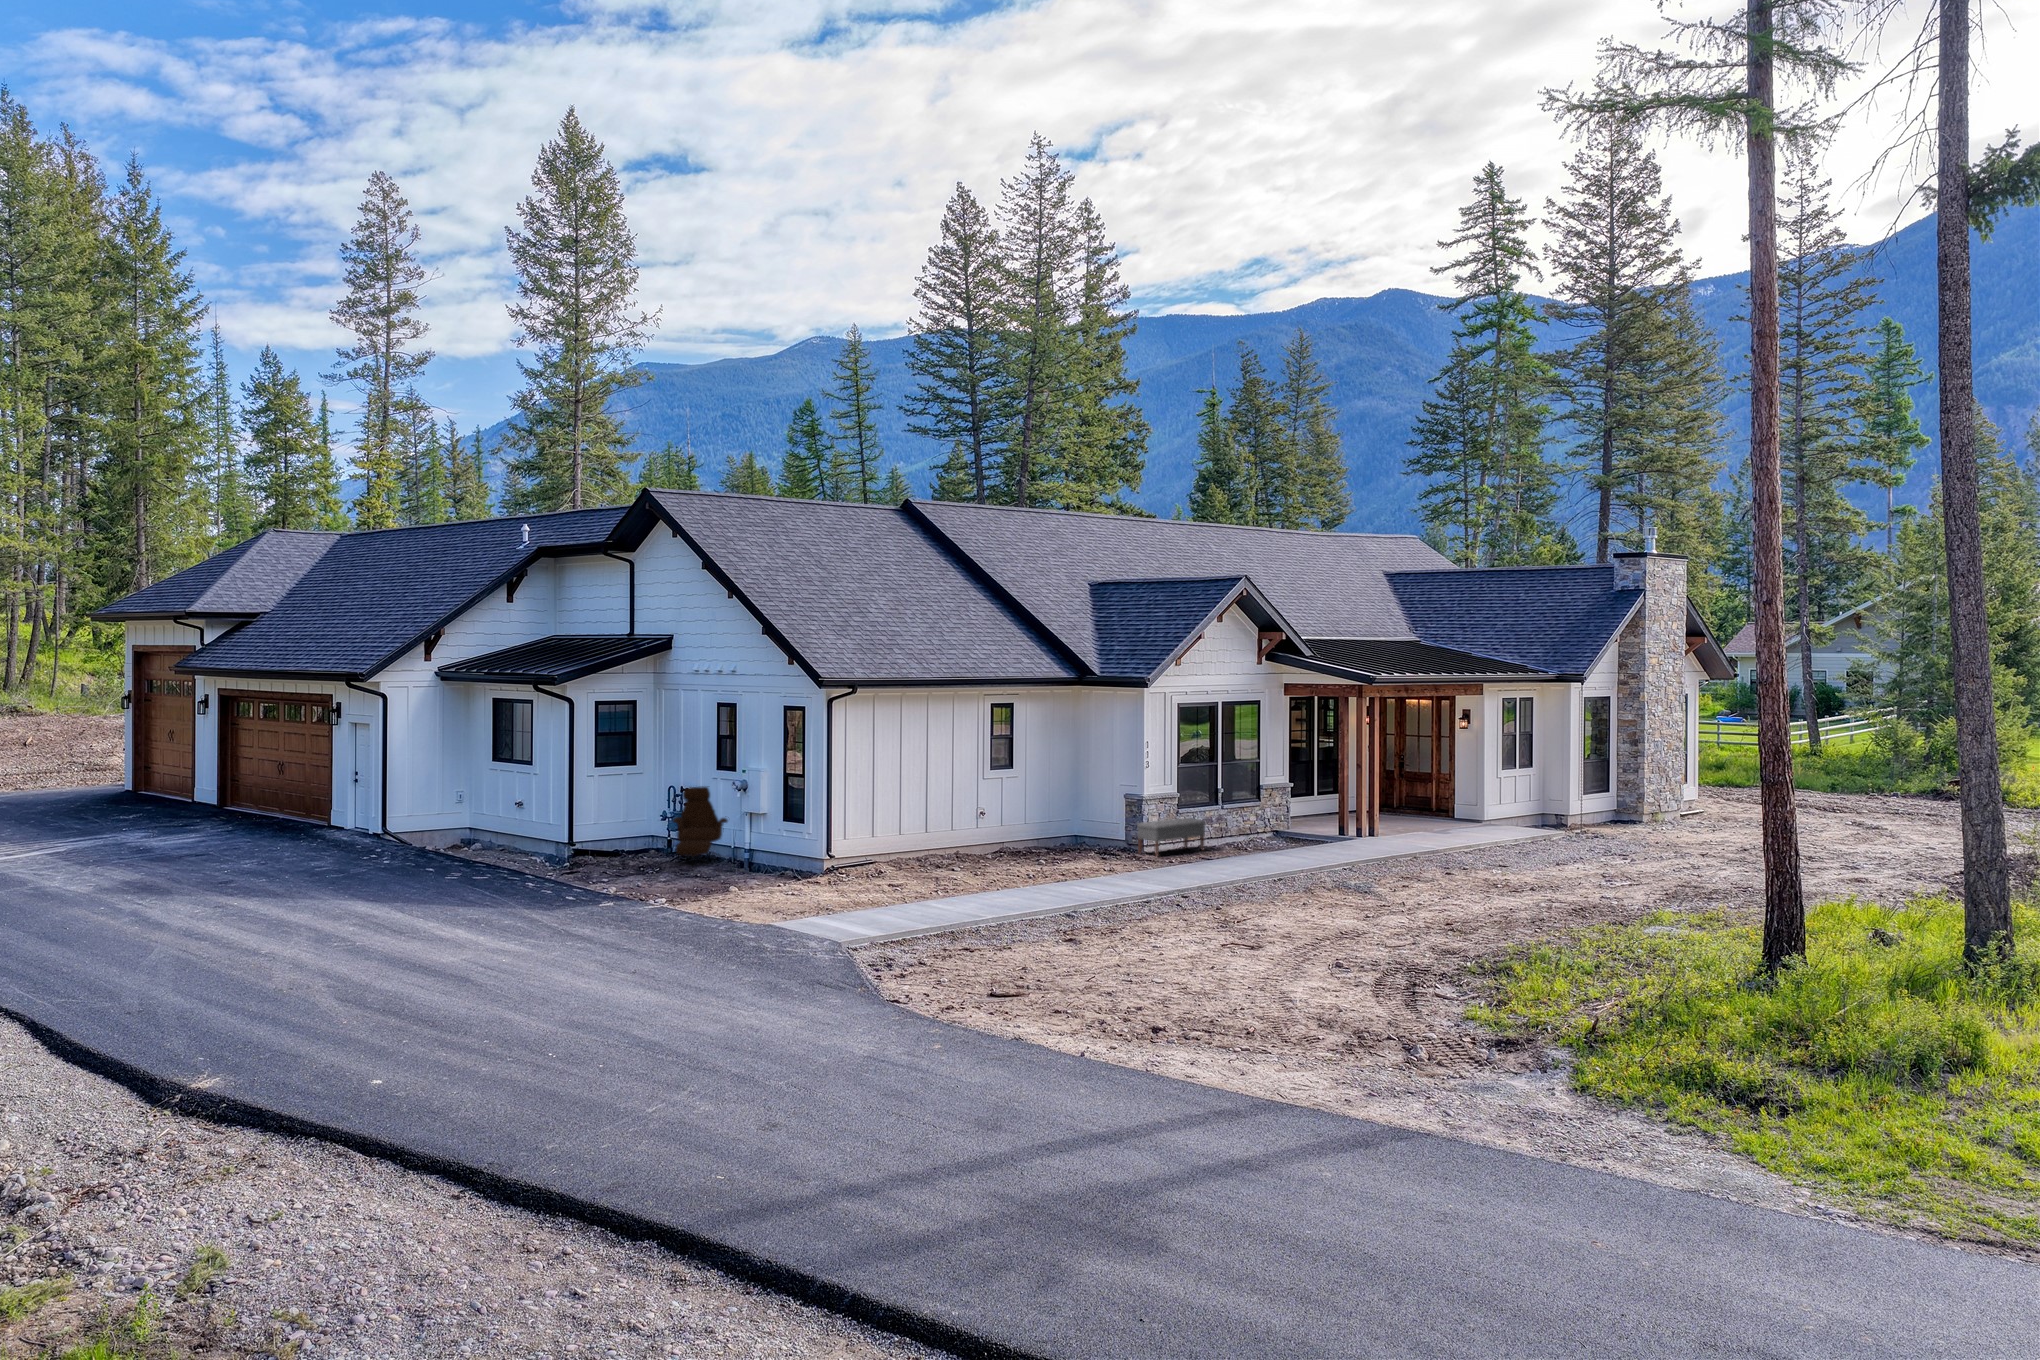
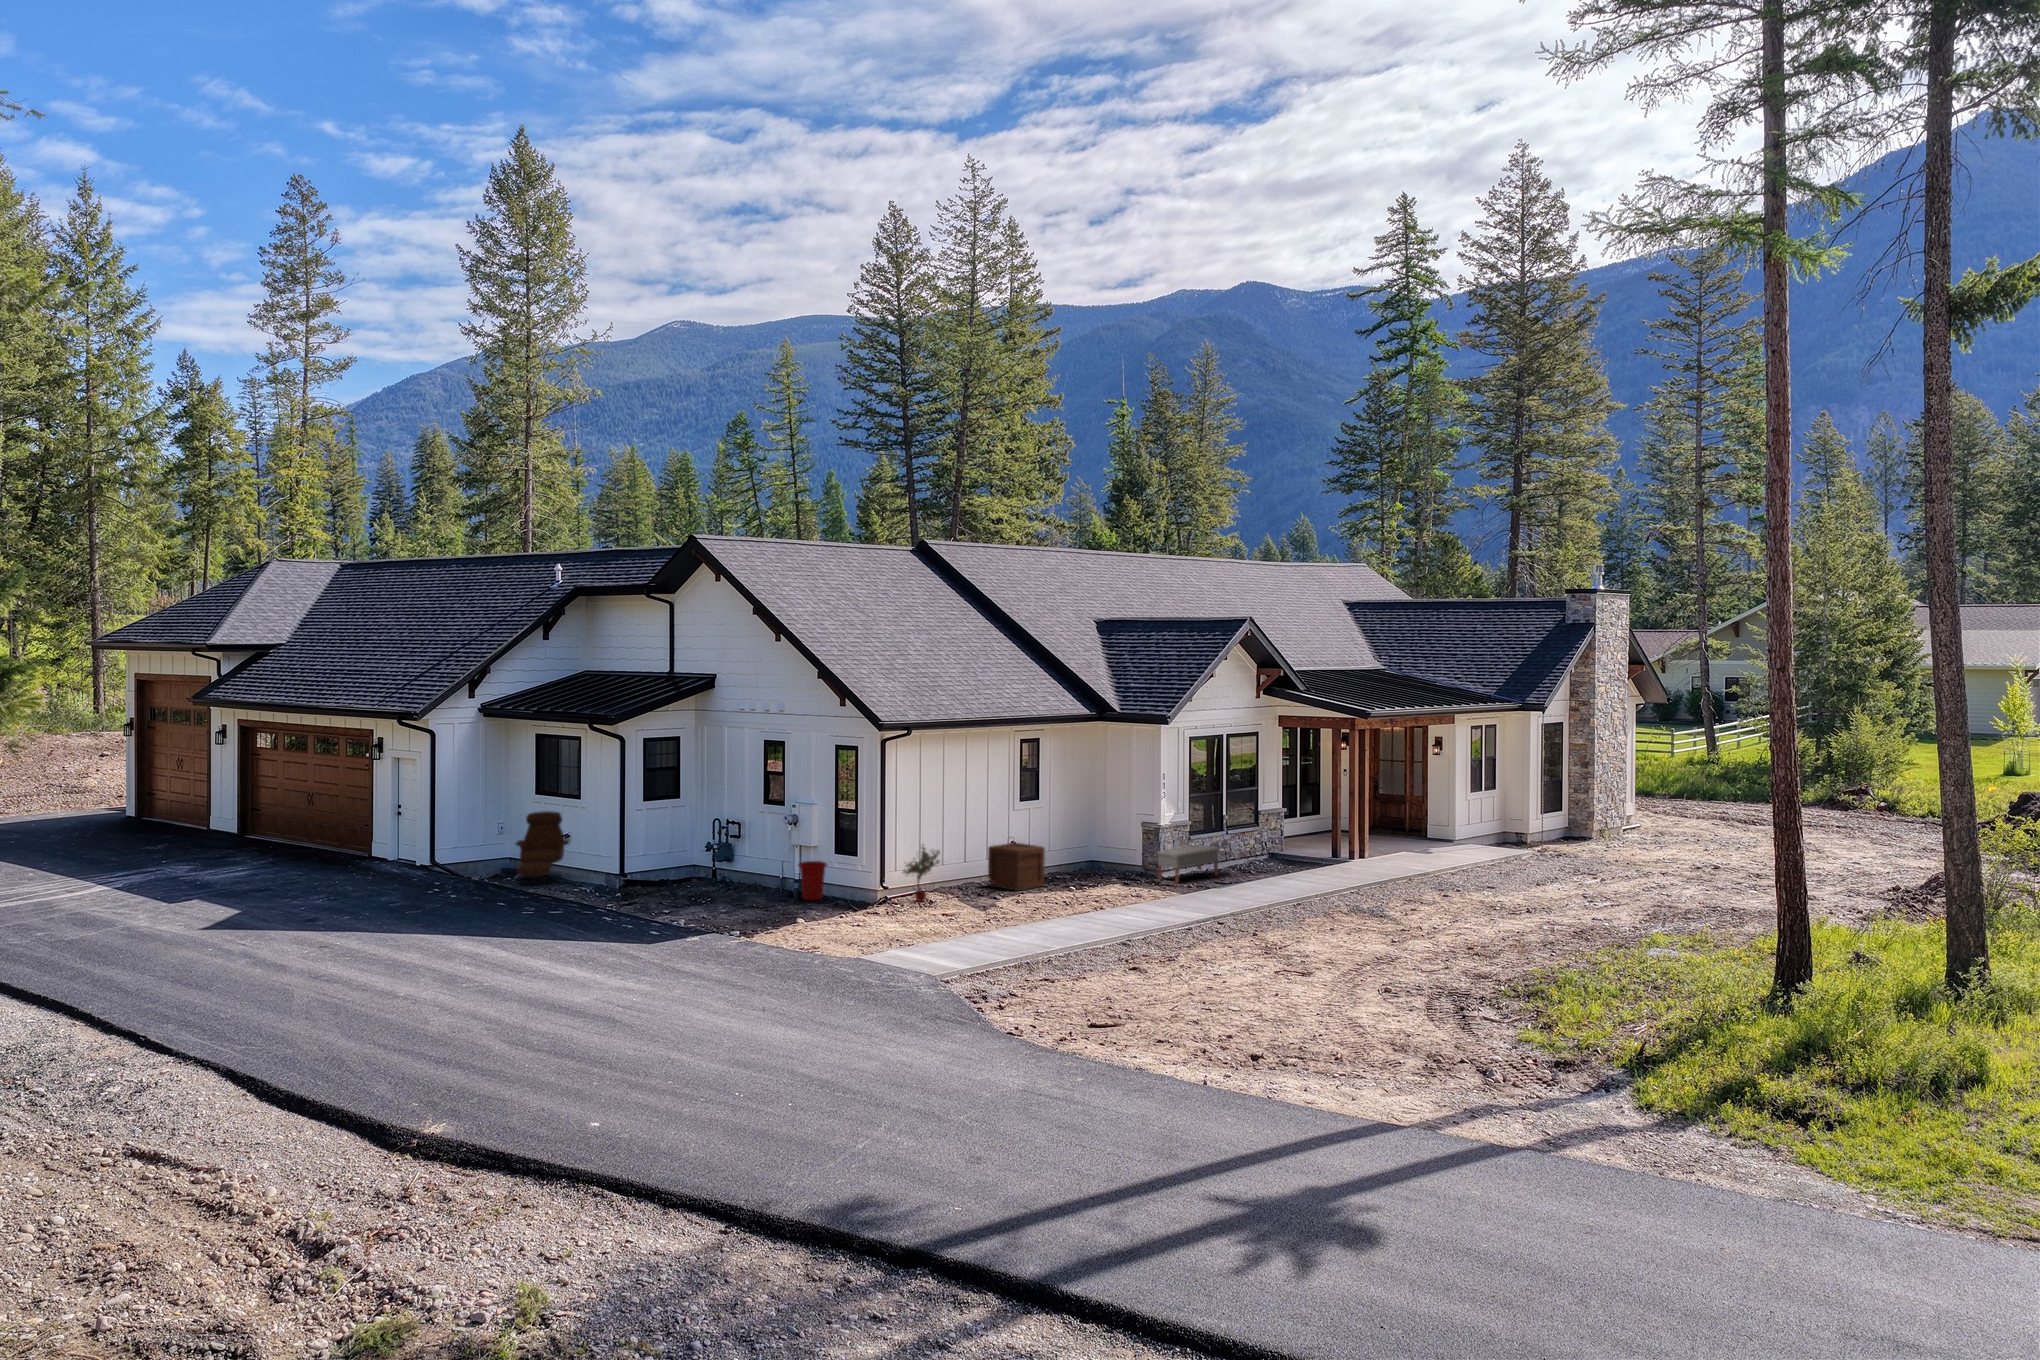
lounge chair: present [673,786,728,864] -> present [516,811,569,884]
potted tree: none [852,811,895,872] -> present [903,844,940,902]
wooden crate: none [953,813,1013,863] -> present [988,842,1045,891]
waste bin: none [746,829,778,869] -> present [798,861,827,900]

